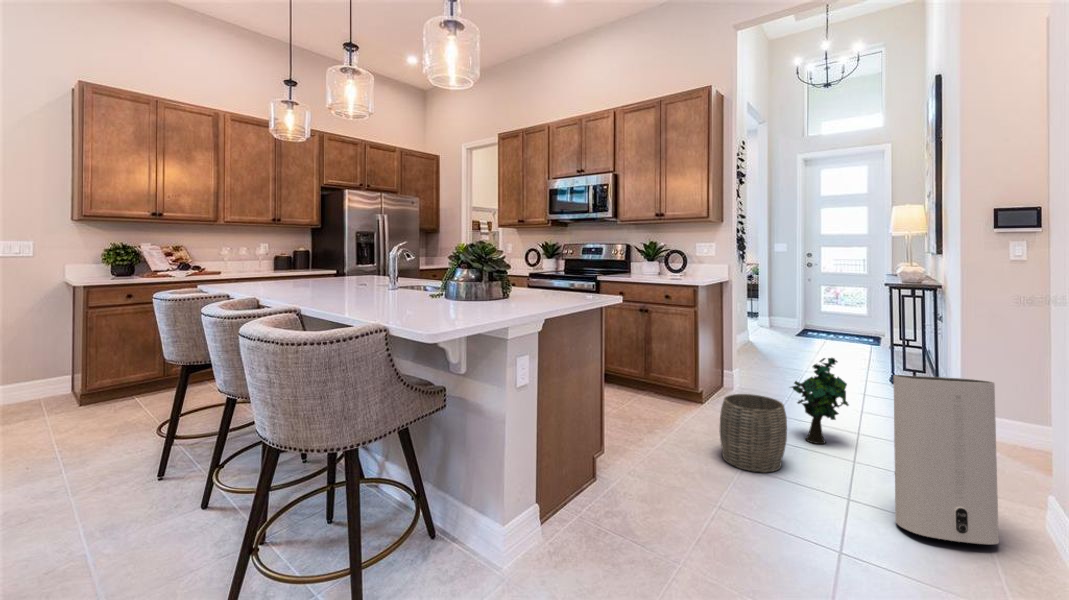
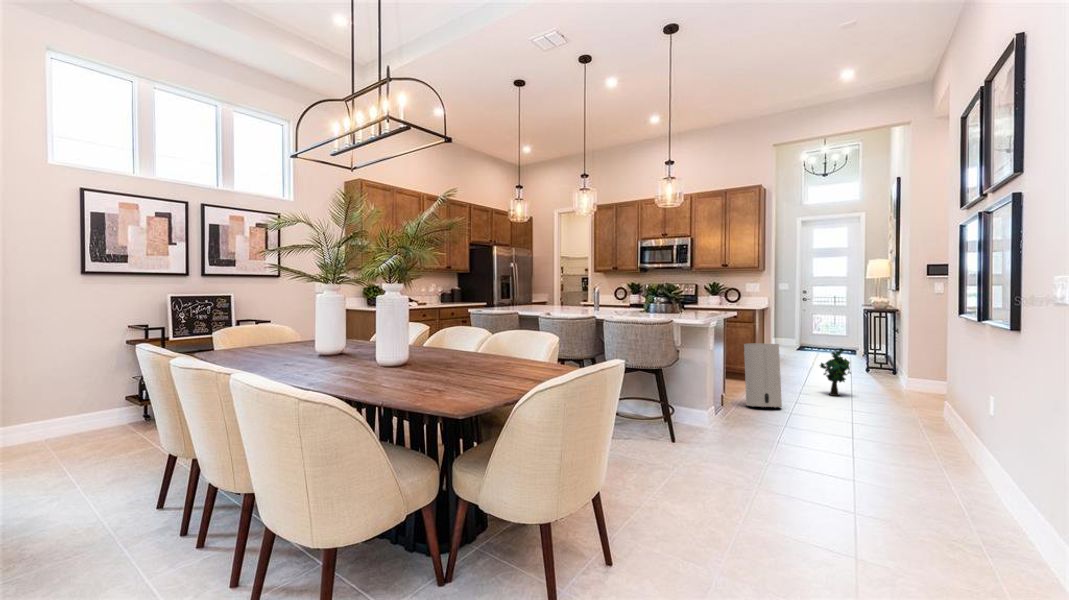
air purifier: present [894,375,999,544] -> present [744,343,782,408]
woven basket: present [720,394,787,472] -> none [787,368,823,405]

